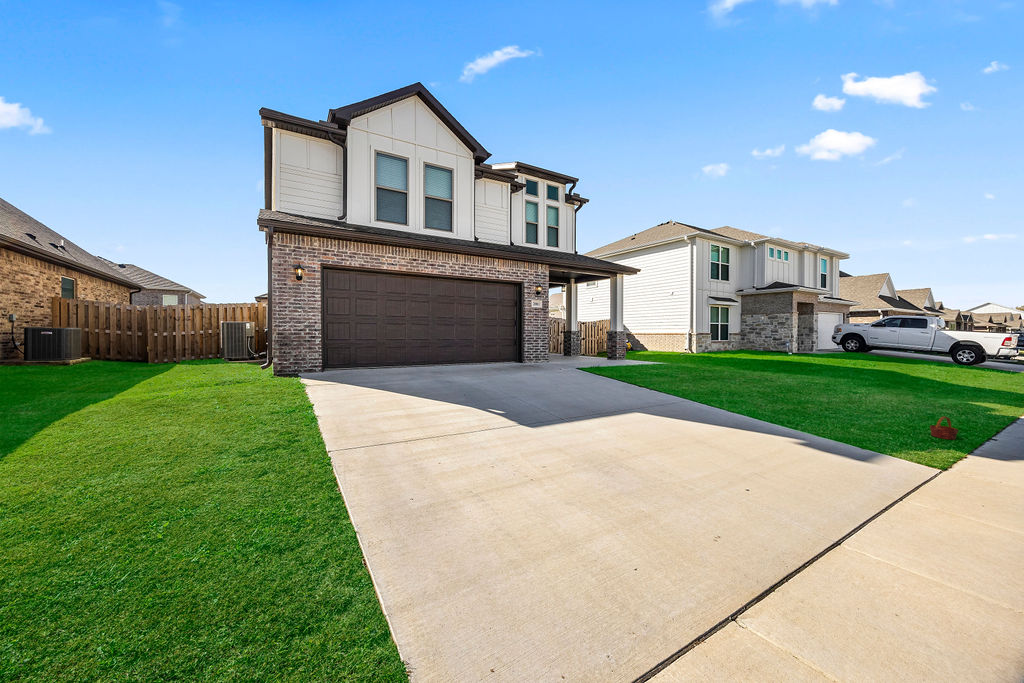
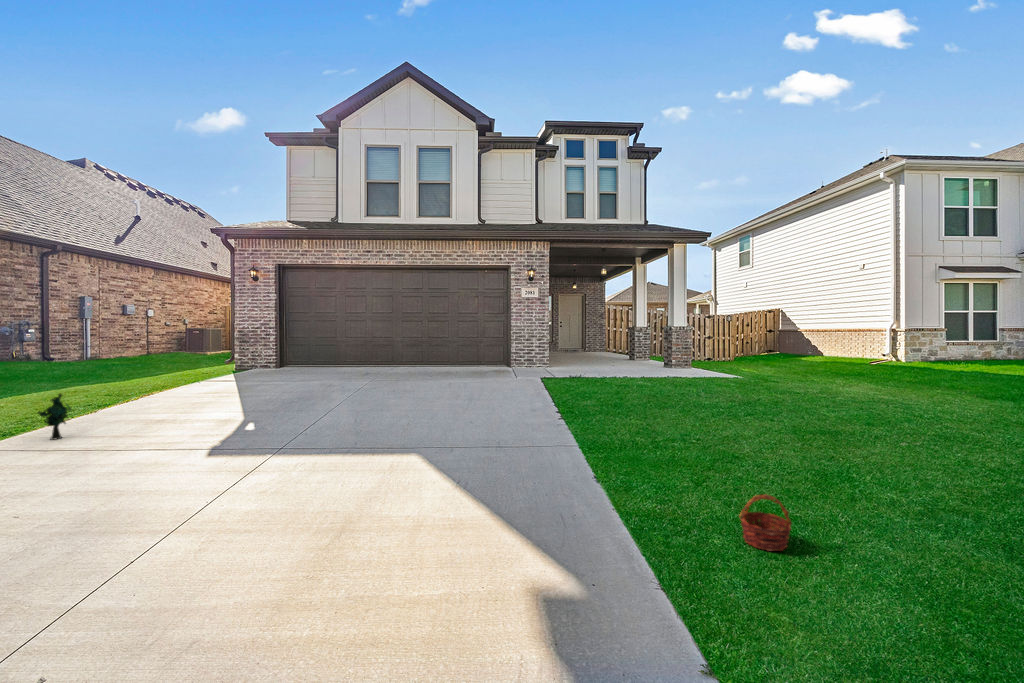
decorative plant: none [422,407,444,454] -> present [38,394,71,440]

